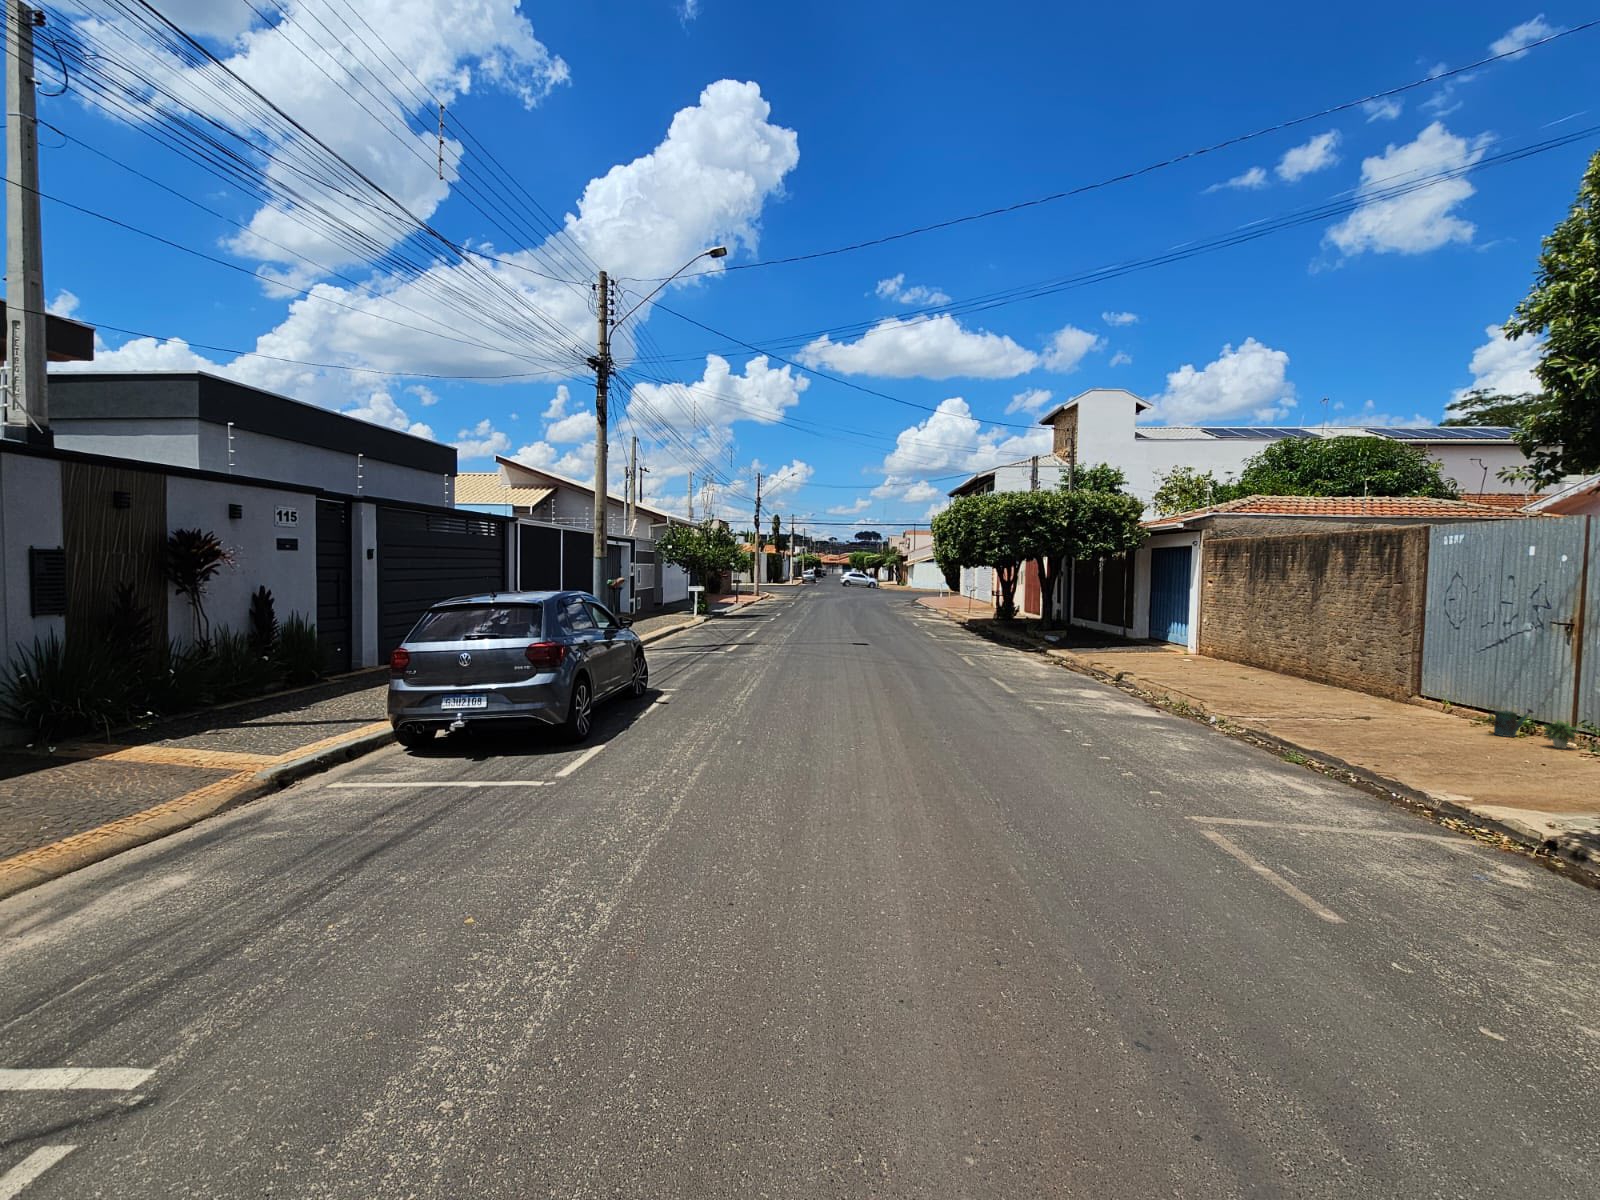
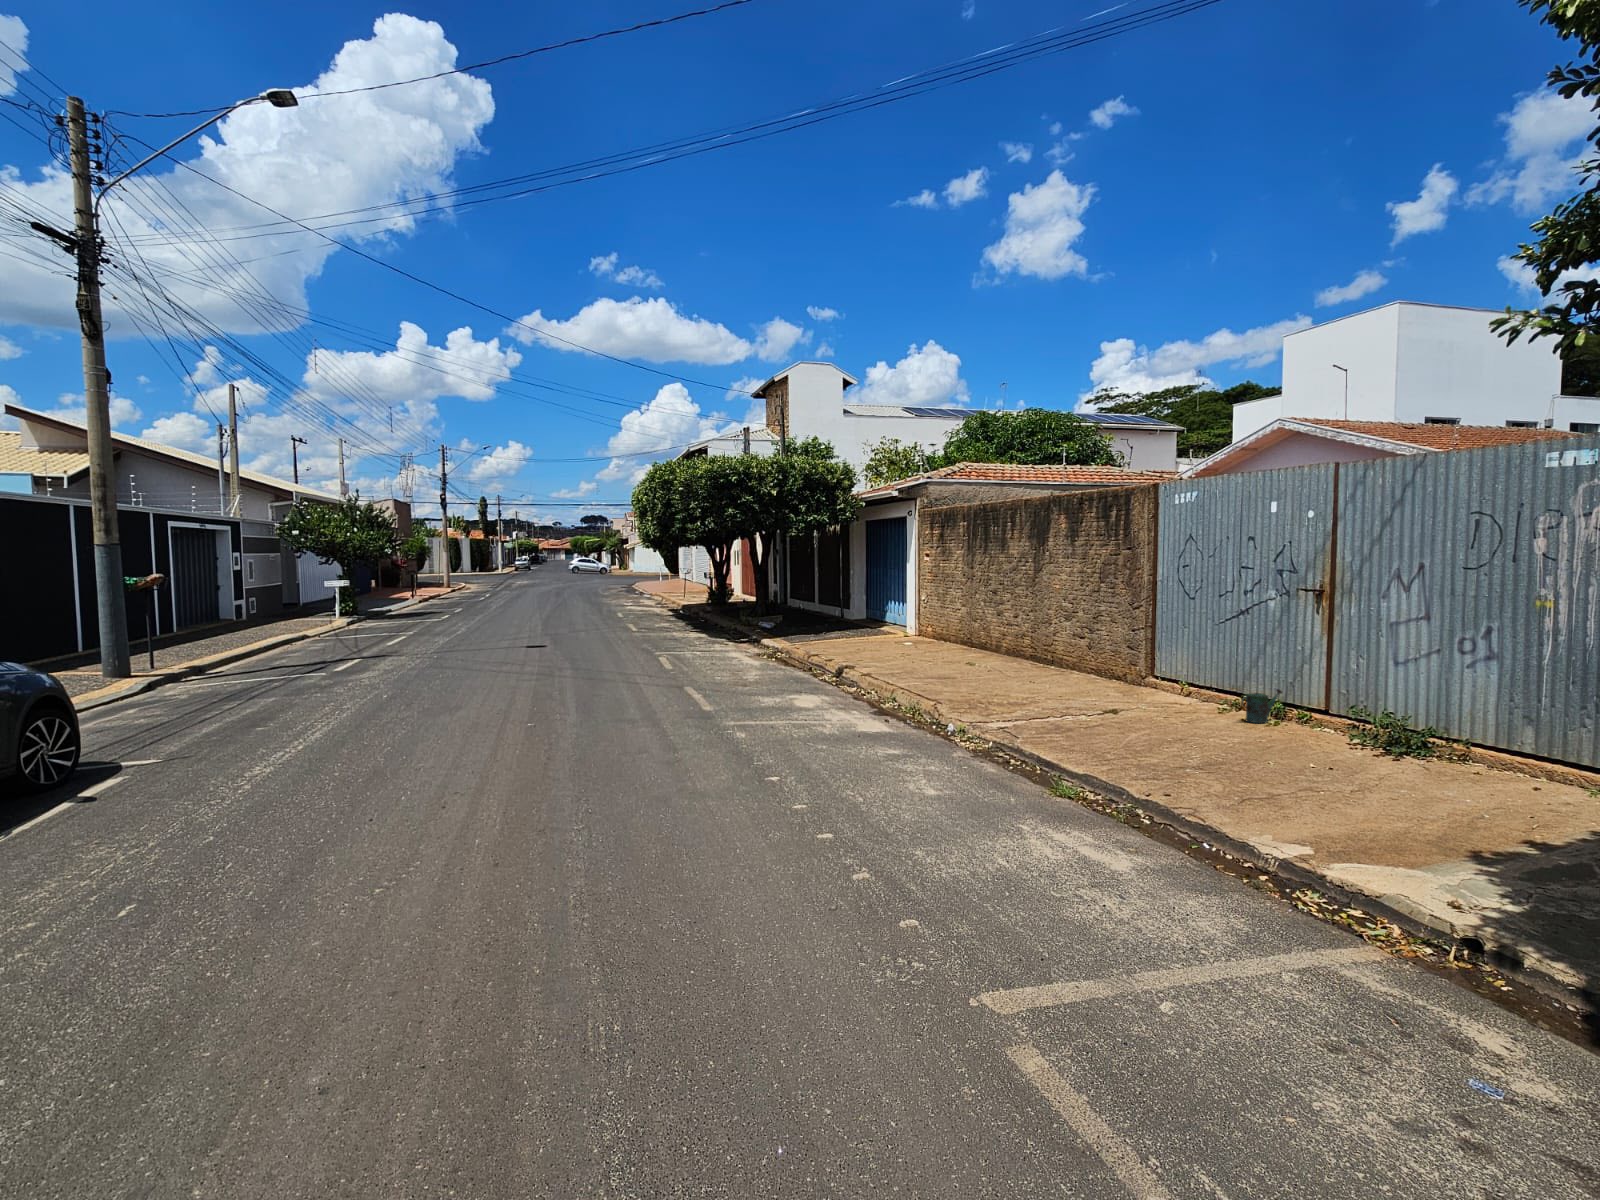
potted plant: present [1544,720,1581,749] -> none [1299,701,1339,735]

